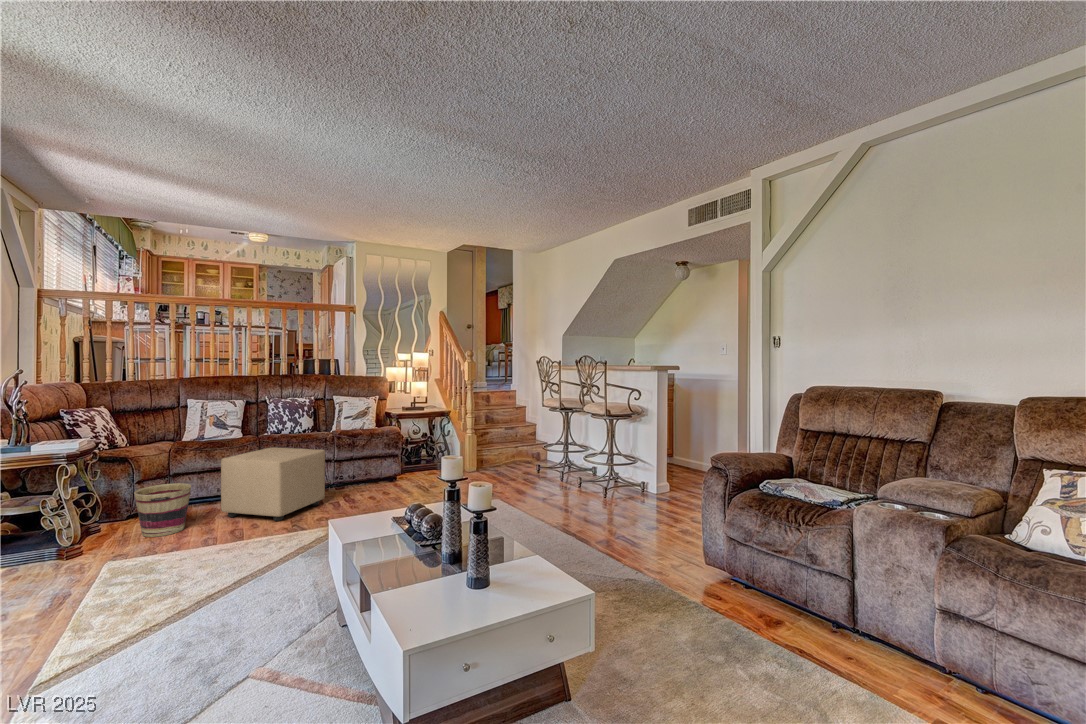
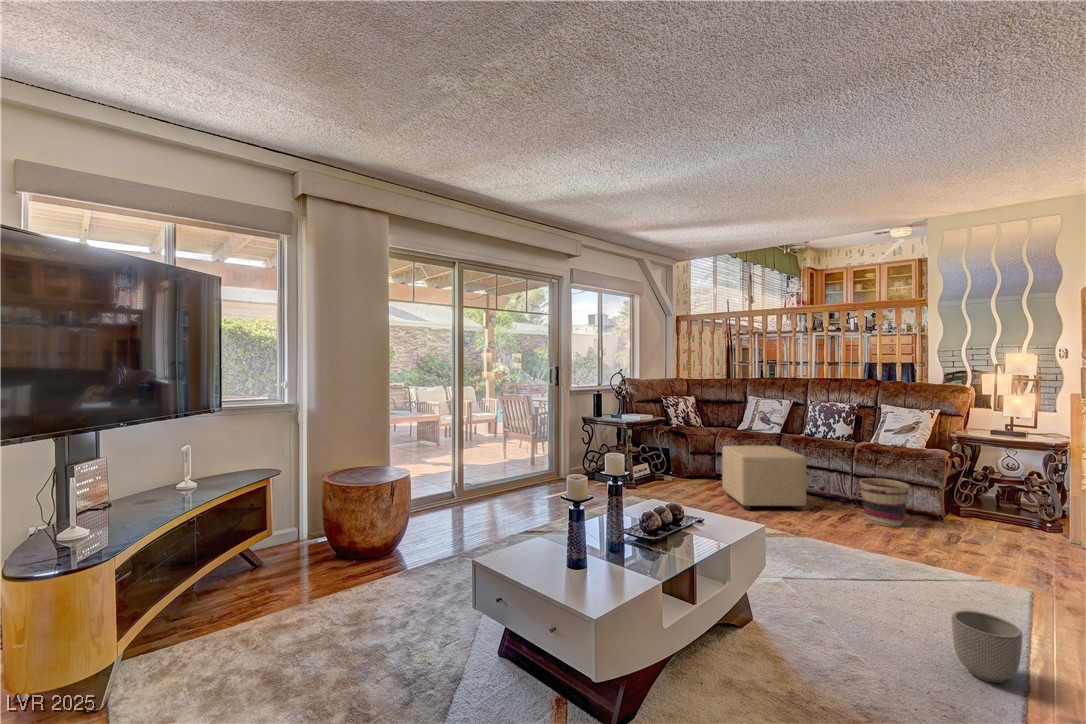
basket: present [134,483,191,537] -> present [859,478,910,527]
planter: none [565,504,597,541] -> present [952,610,1023,683]

